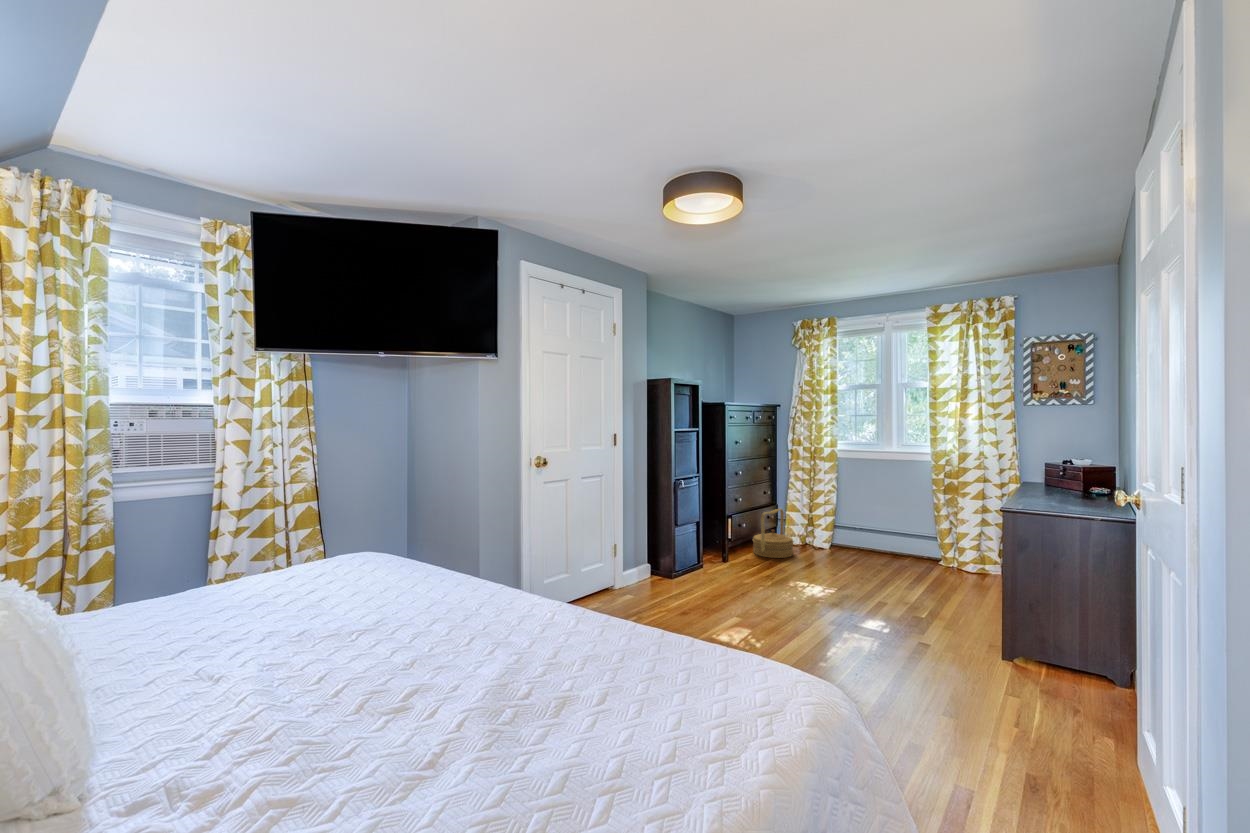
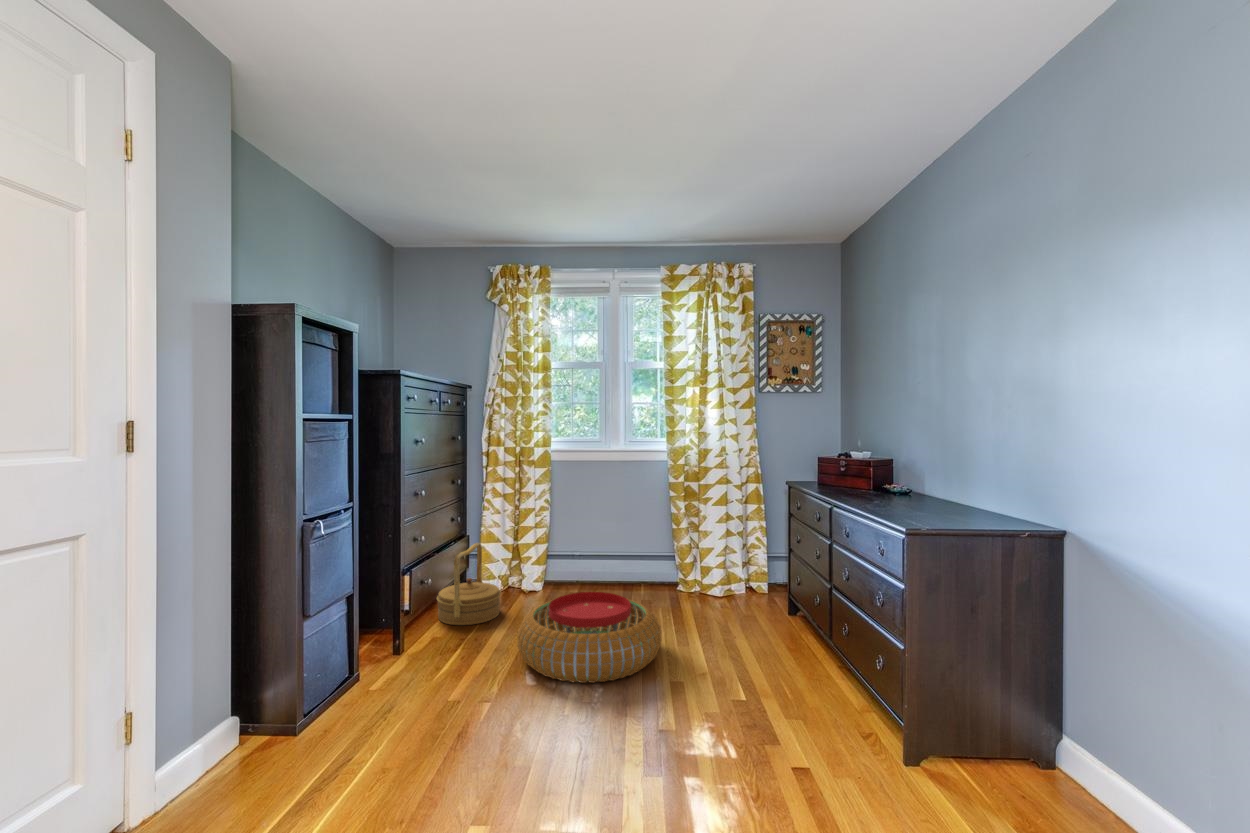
pouf: none [790,544,891,597] -> present [518,592,662,683]

